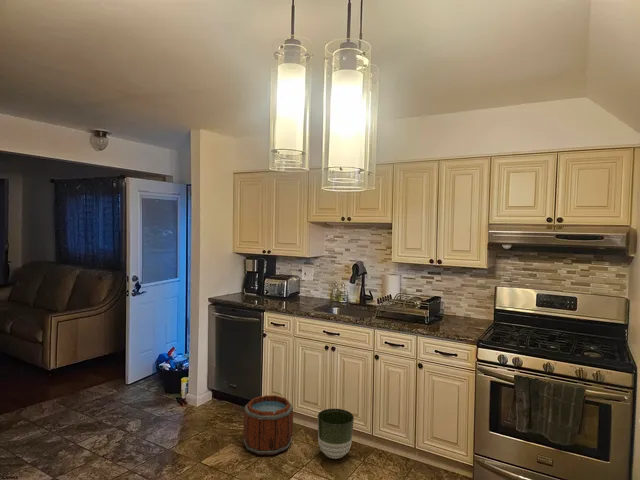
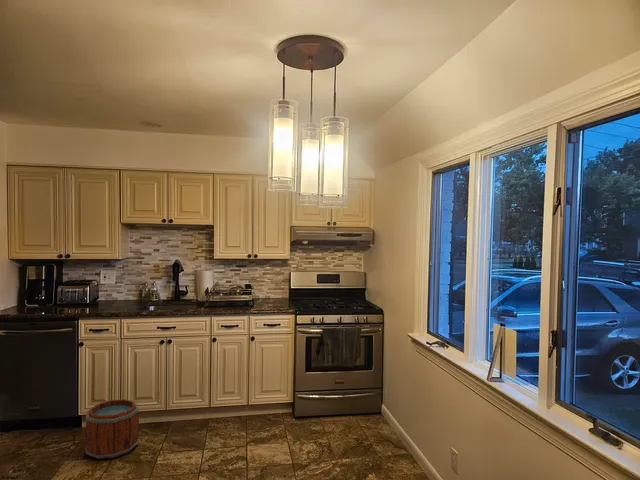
planter: present [318,409,354,459] -> none [167,393,201,436]

